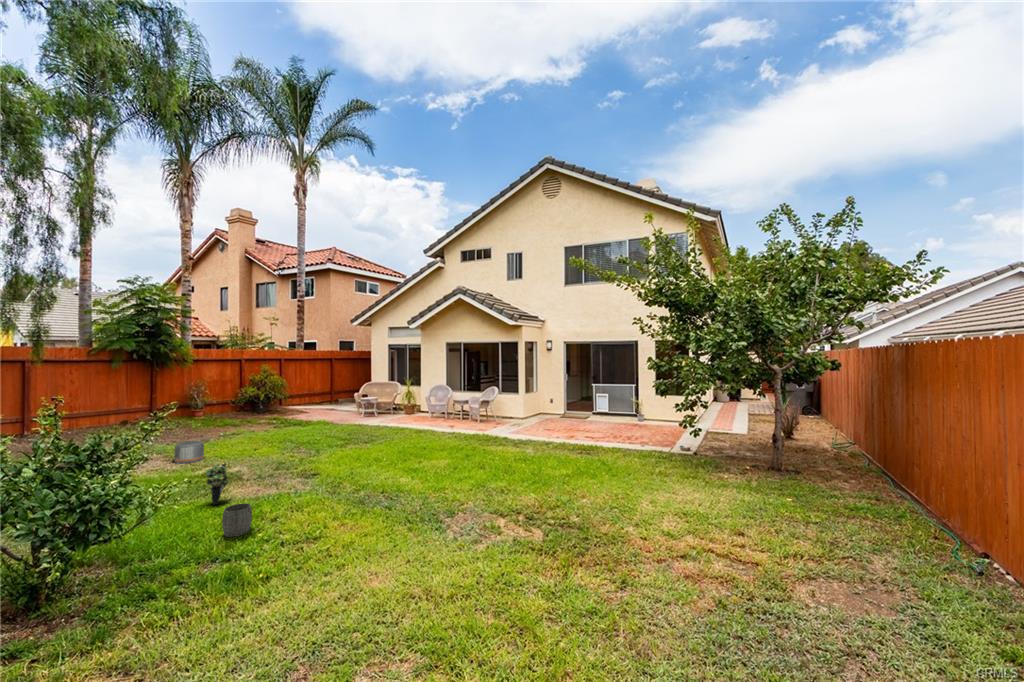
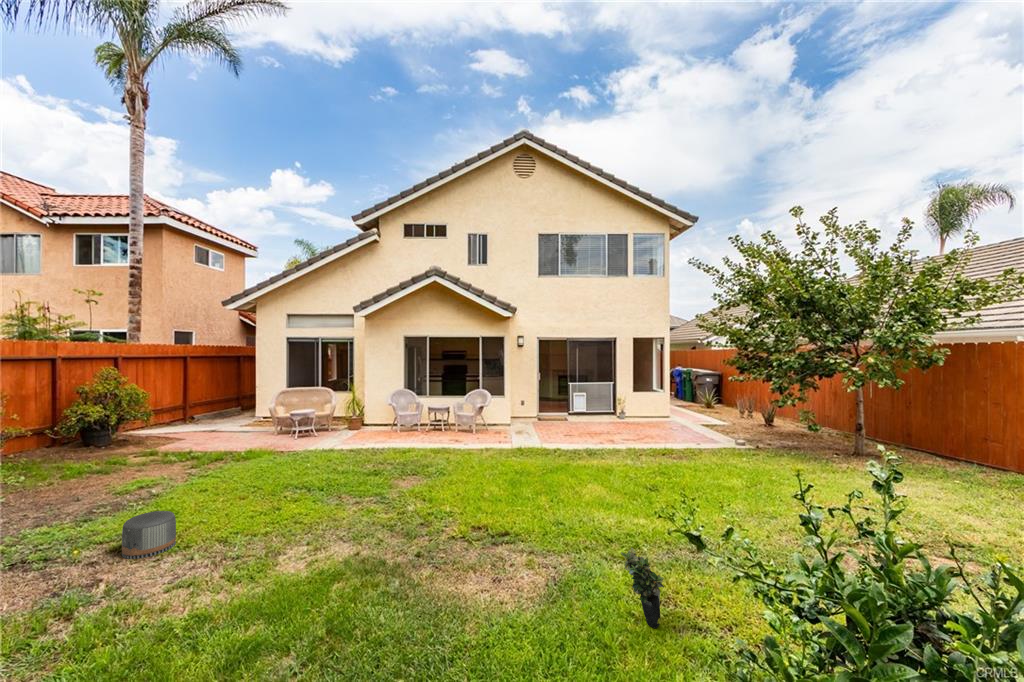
potted plant: present [205,462,229,505] -> present [621,548,664,629]
woven basket: present [222,503,252,537] -> none [527,600,566,663]

